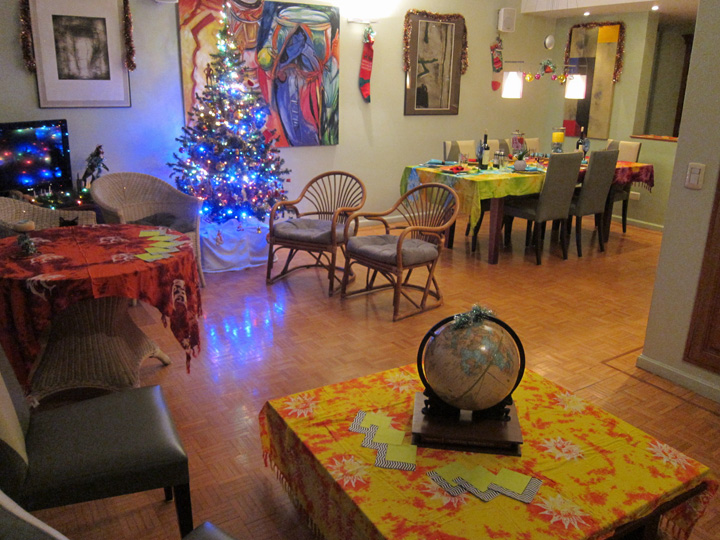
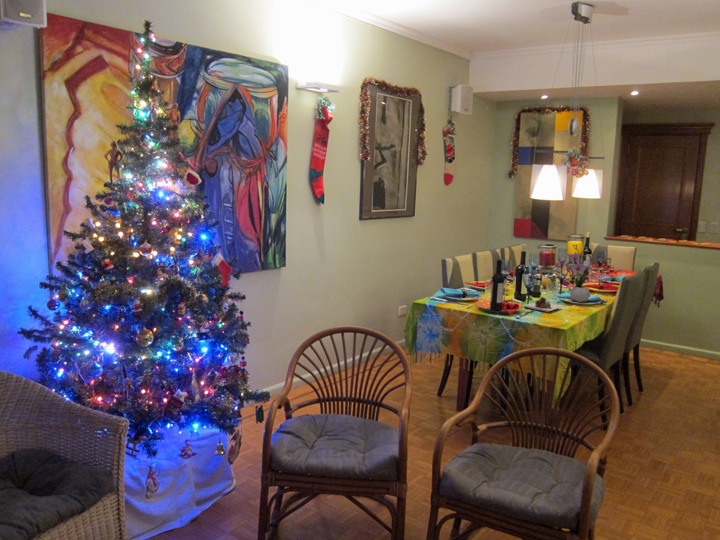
wine bottle: none [445,138,496,173] -> present [490,260,562,312]

